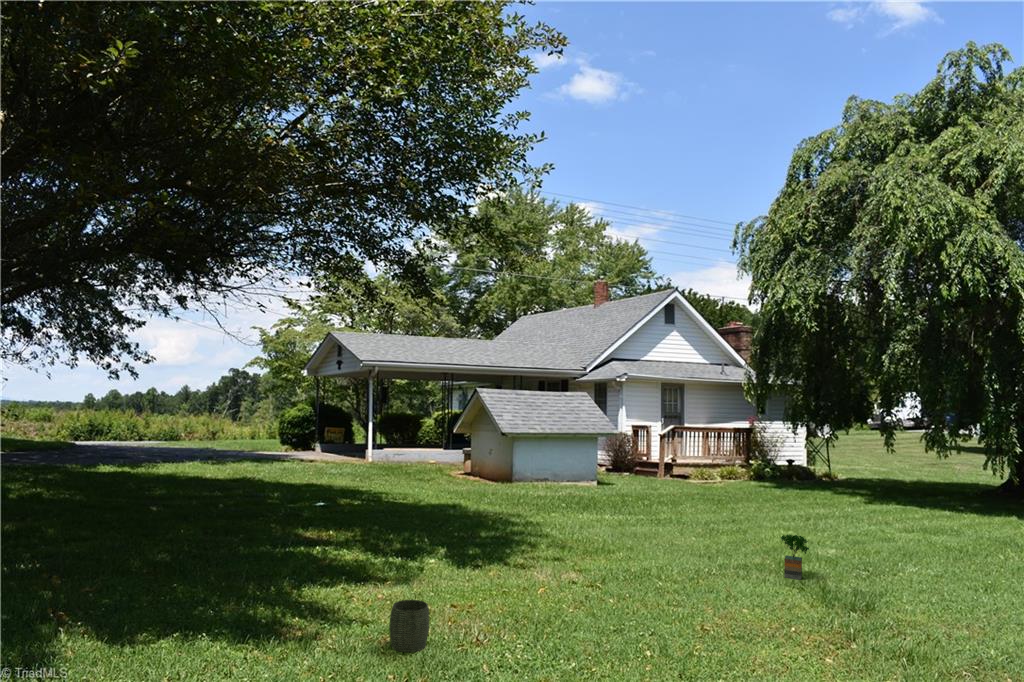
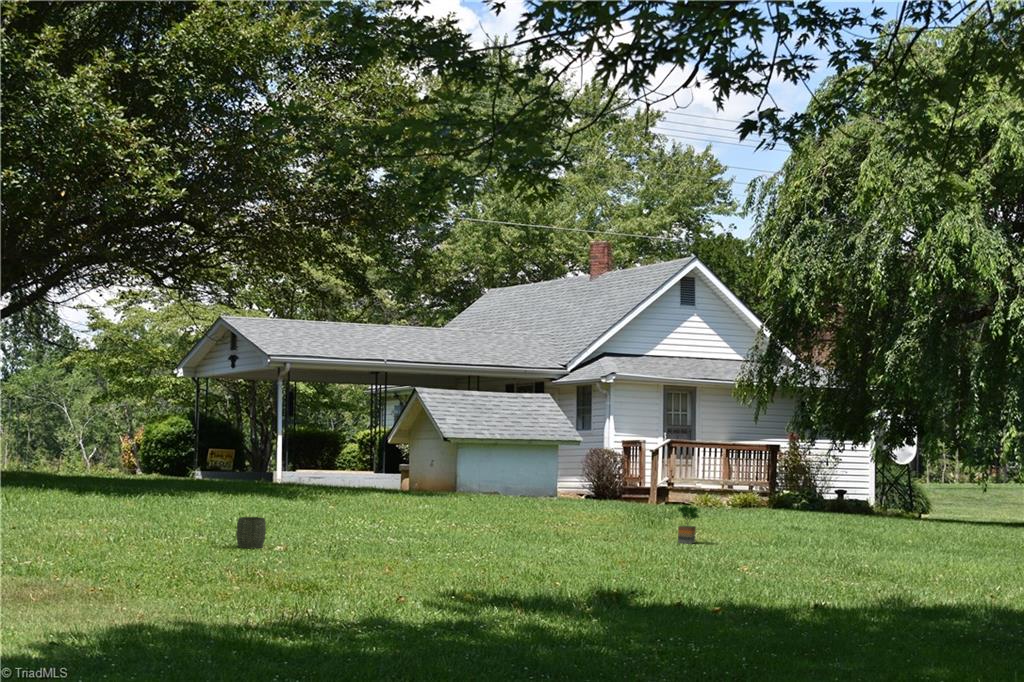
woven basket: present [389,600,430,652] -> present [236,517,266,548]

